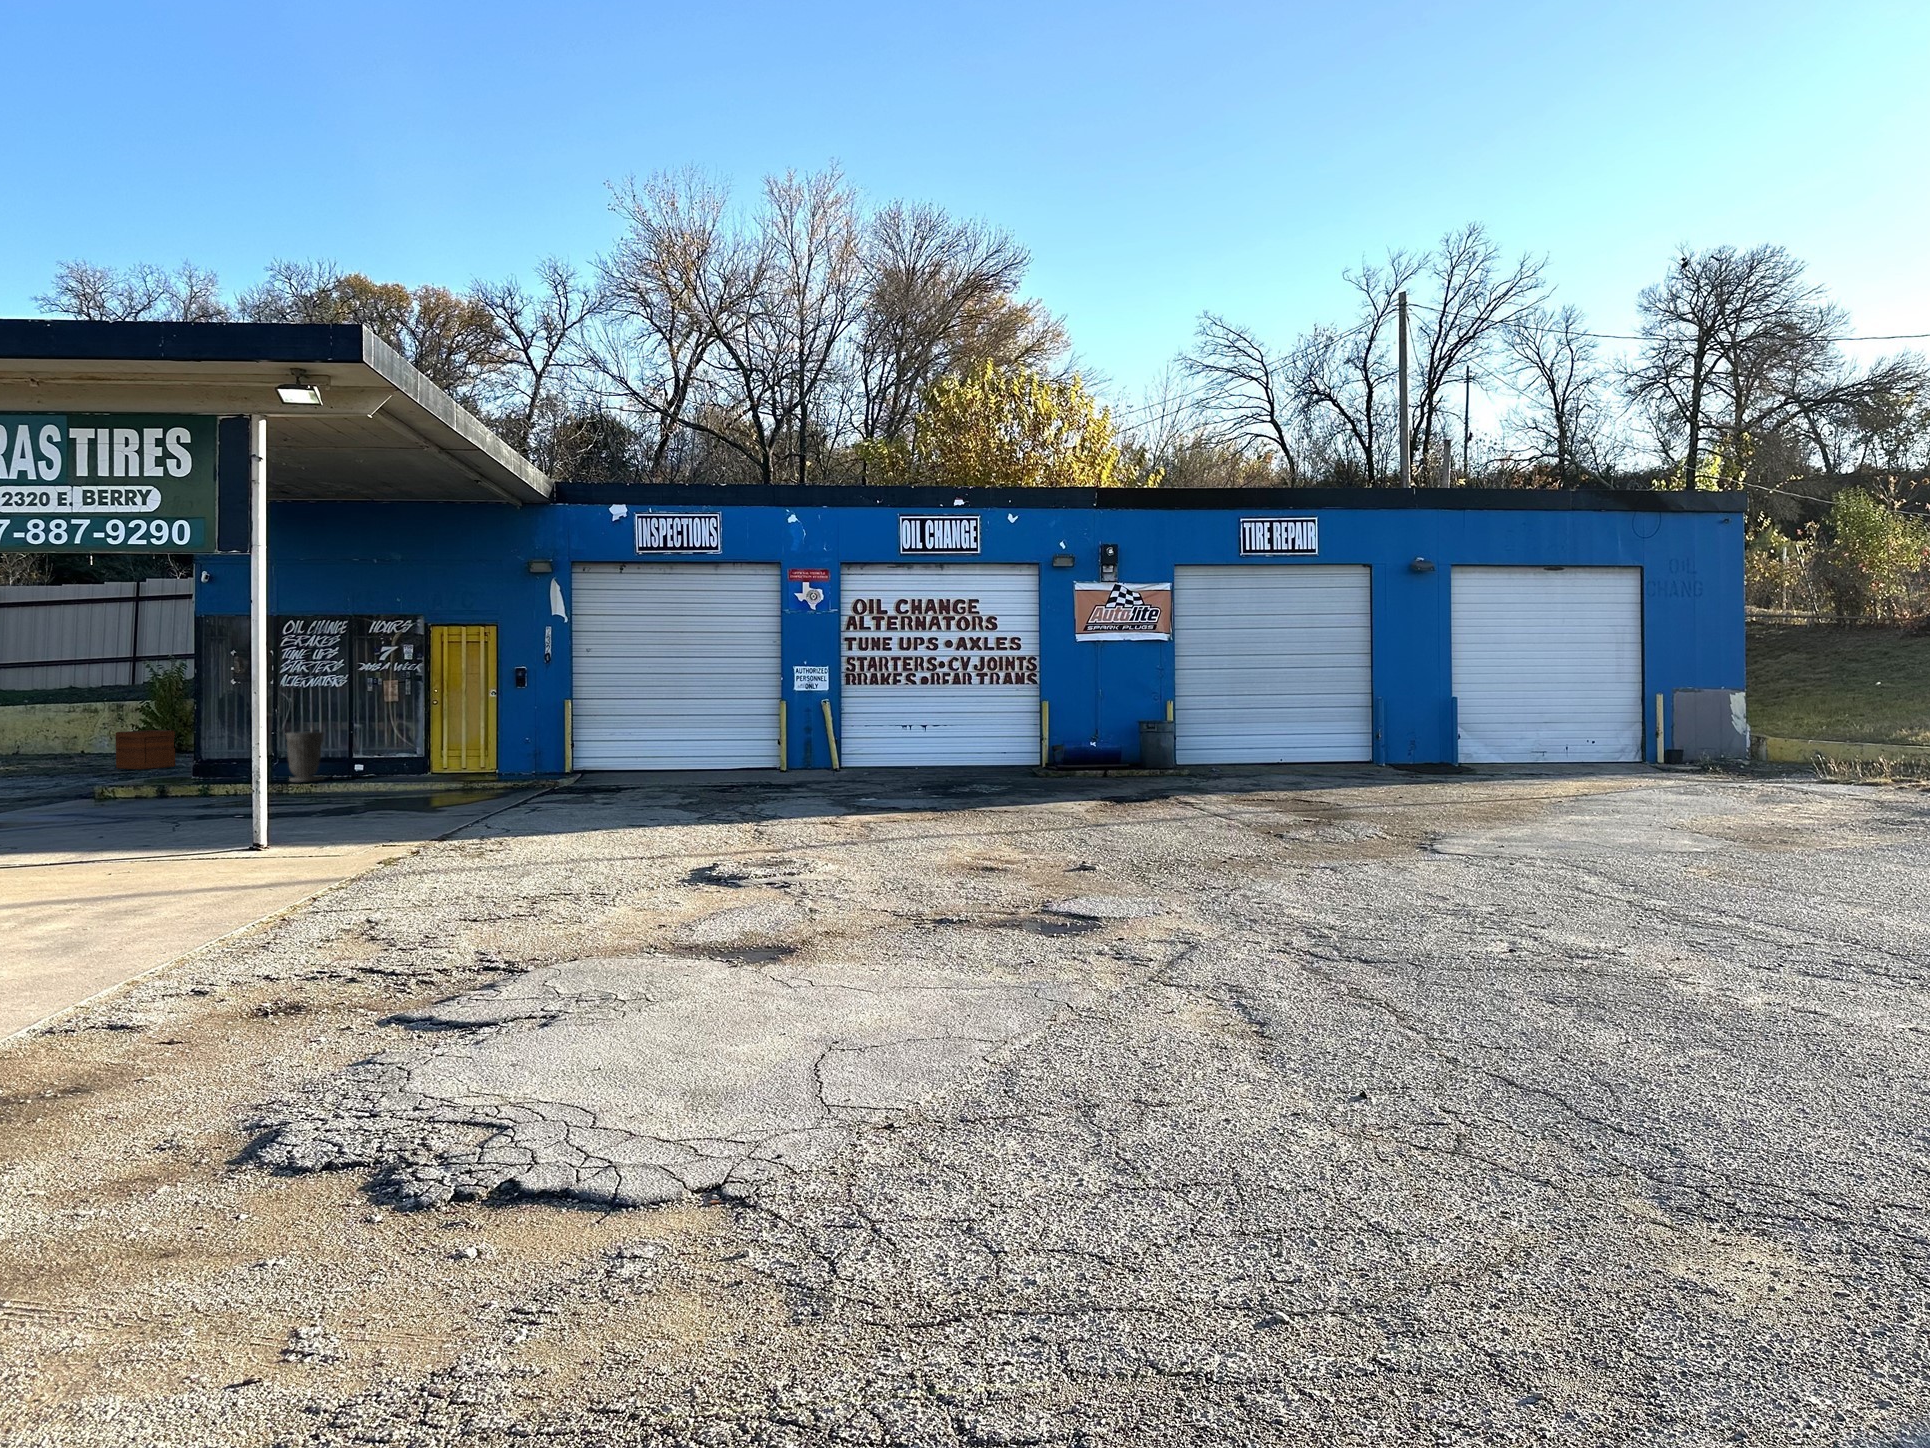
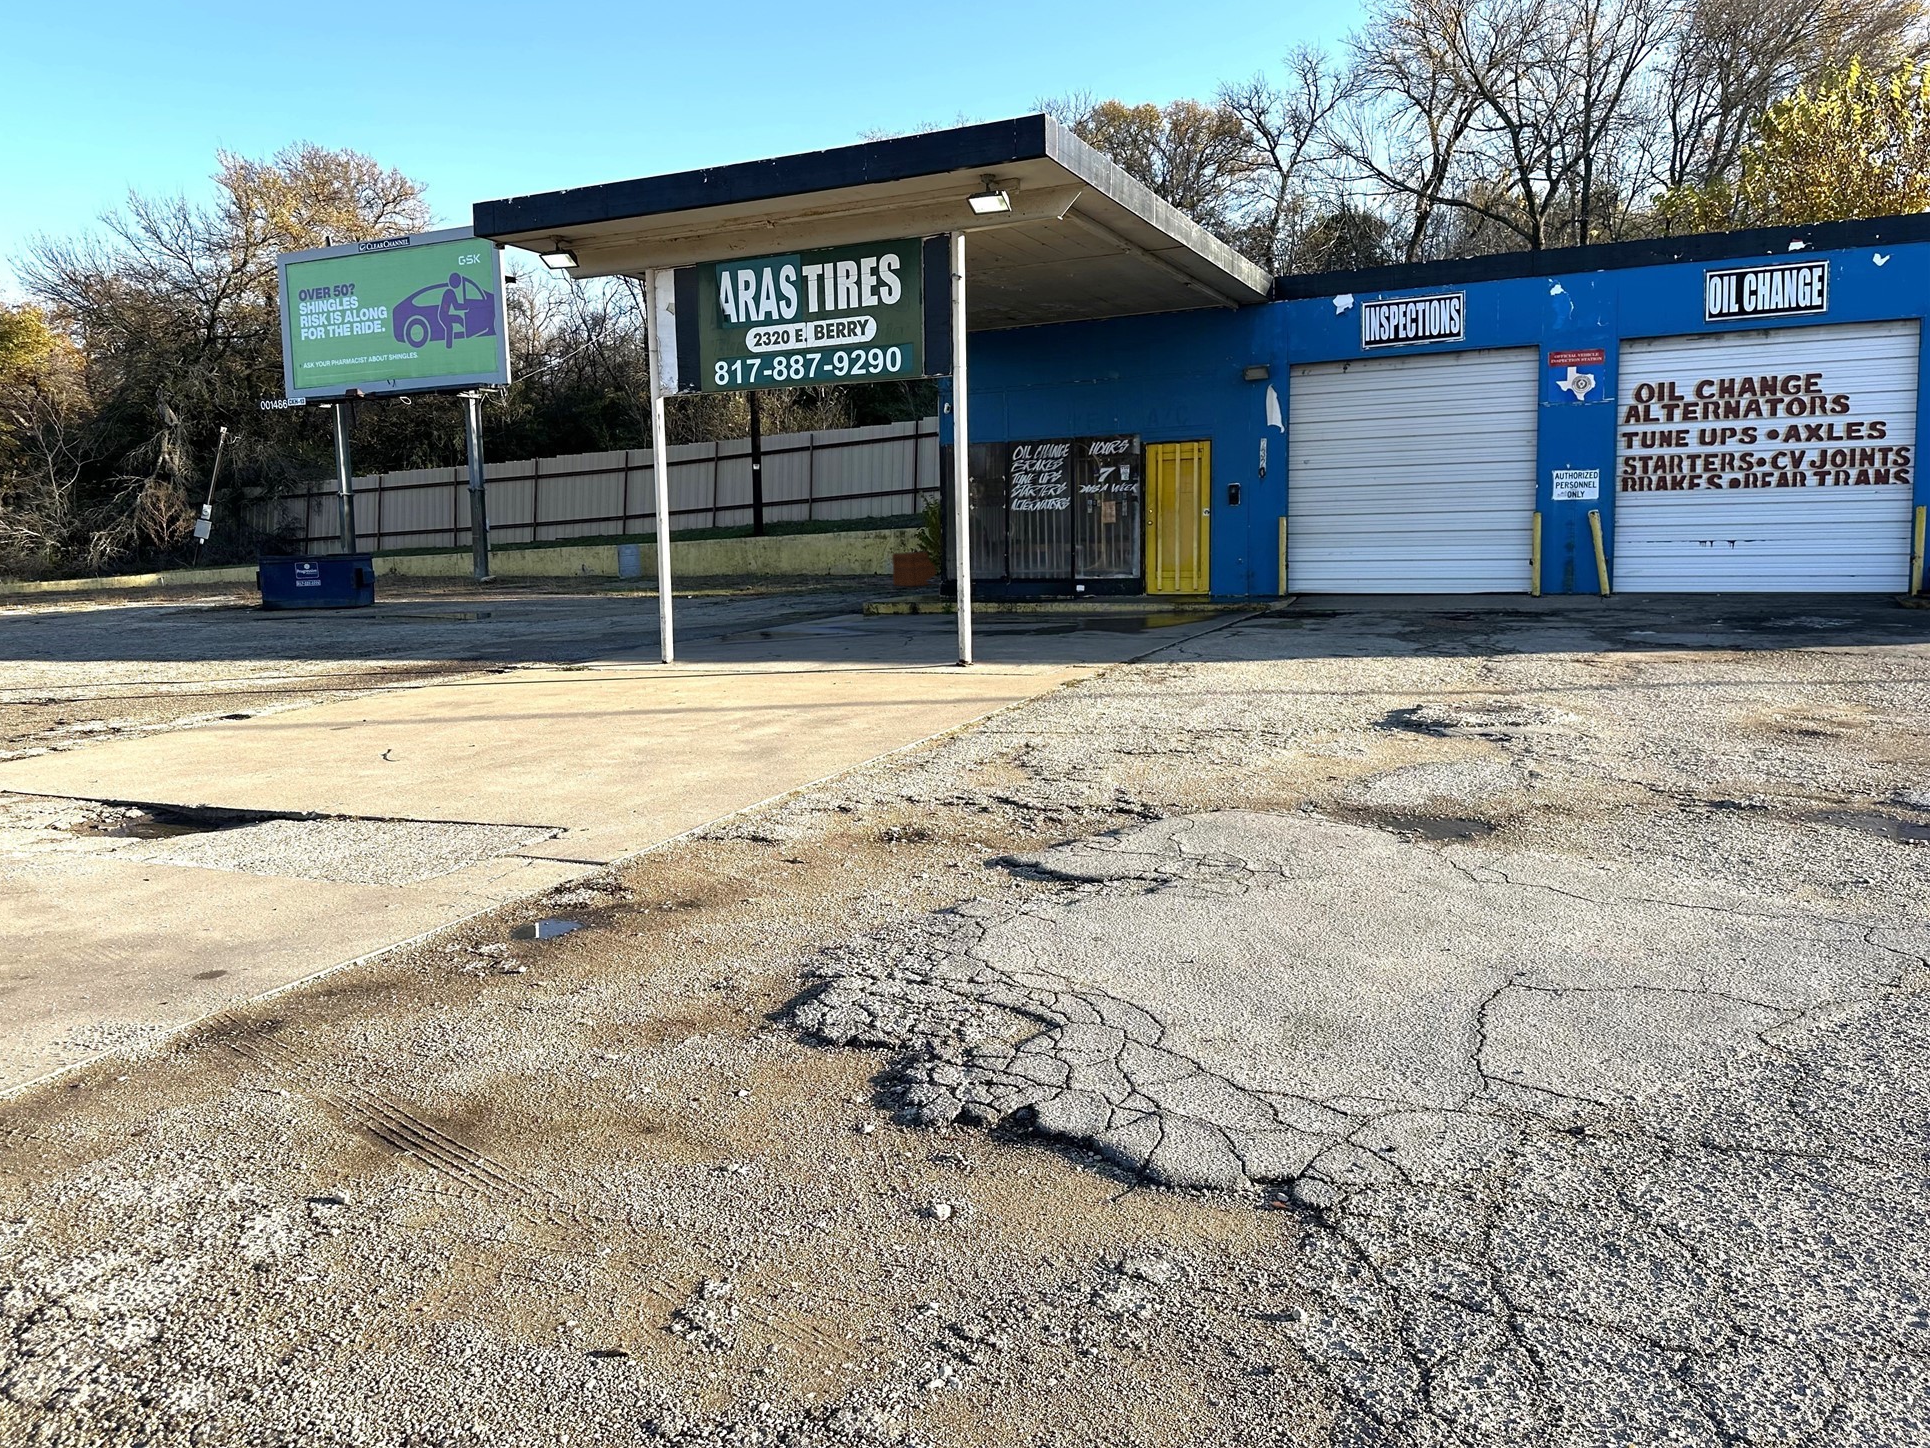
trash can: present [286,732,326,782] -> none [1018,551,1054,599]

